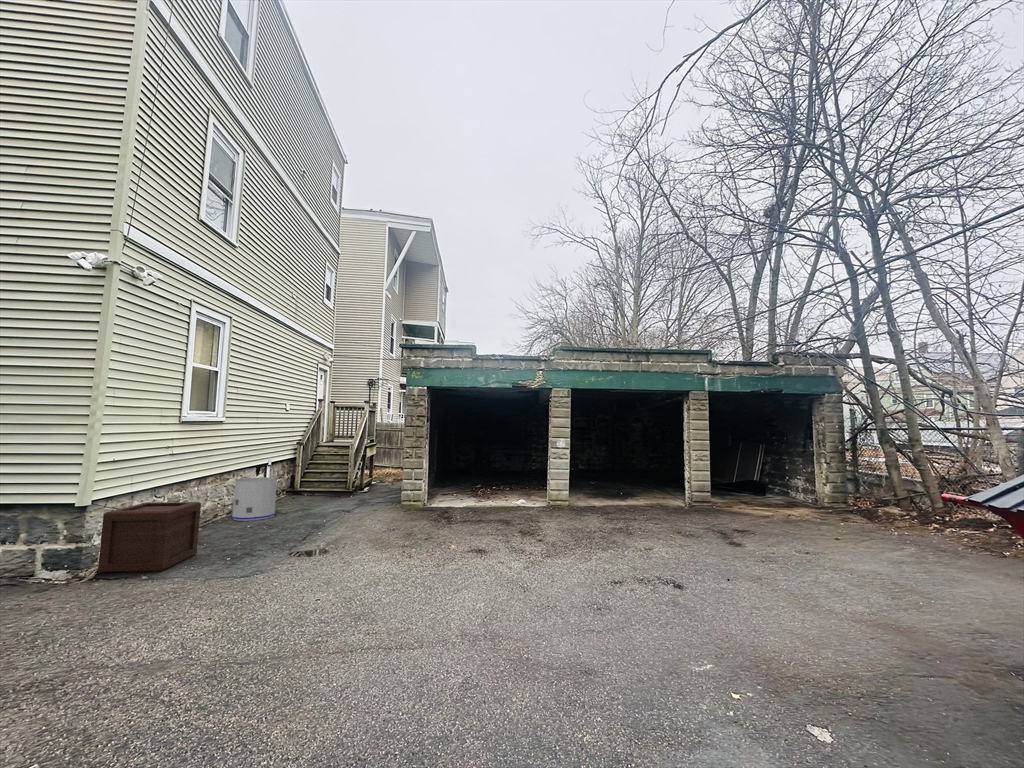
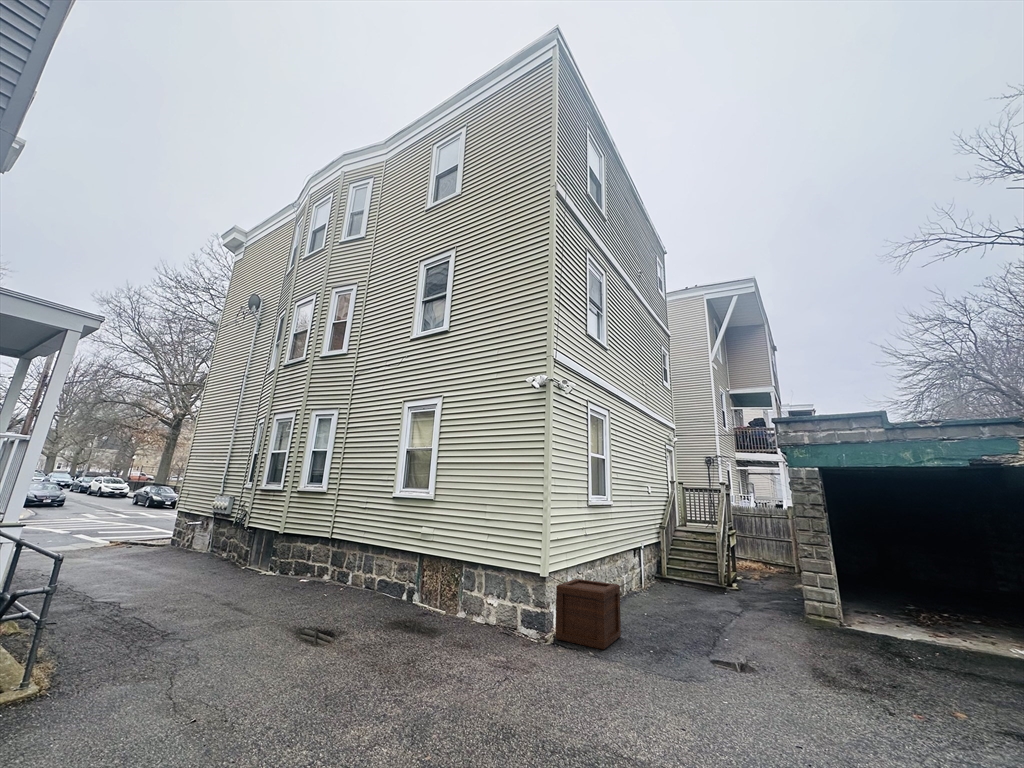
trash can: present [232,477,277,521] -> none [624,561,662,607]

